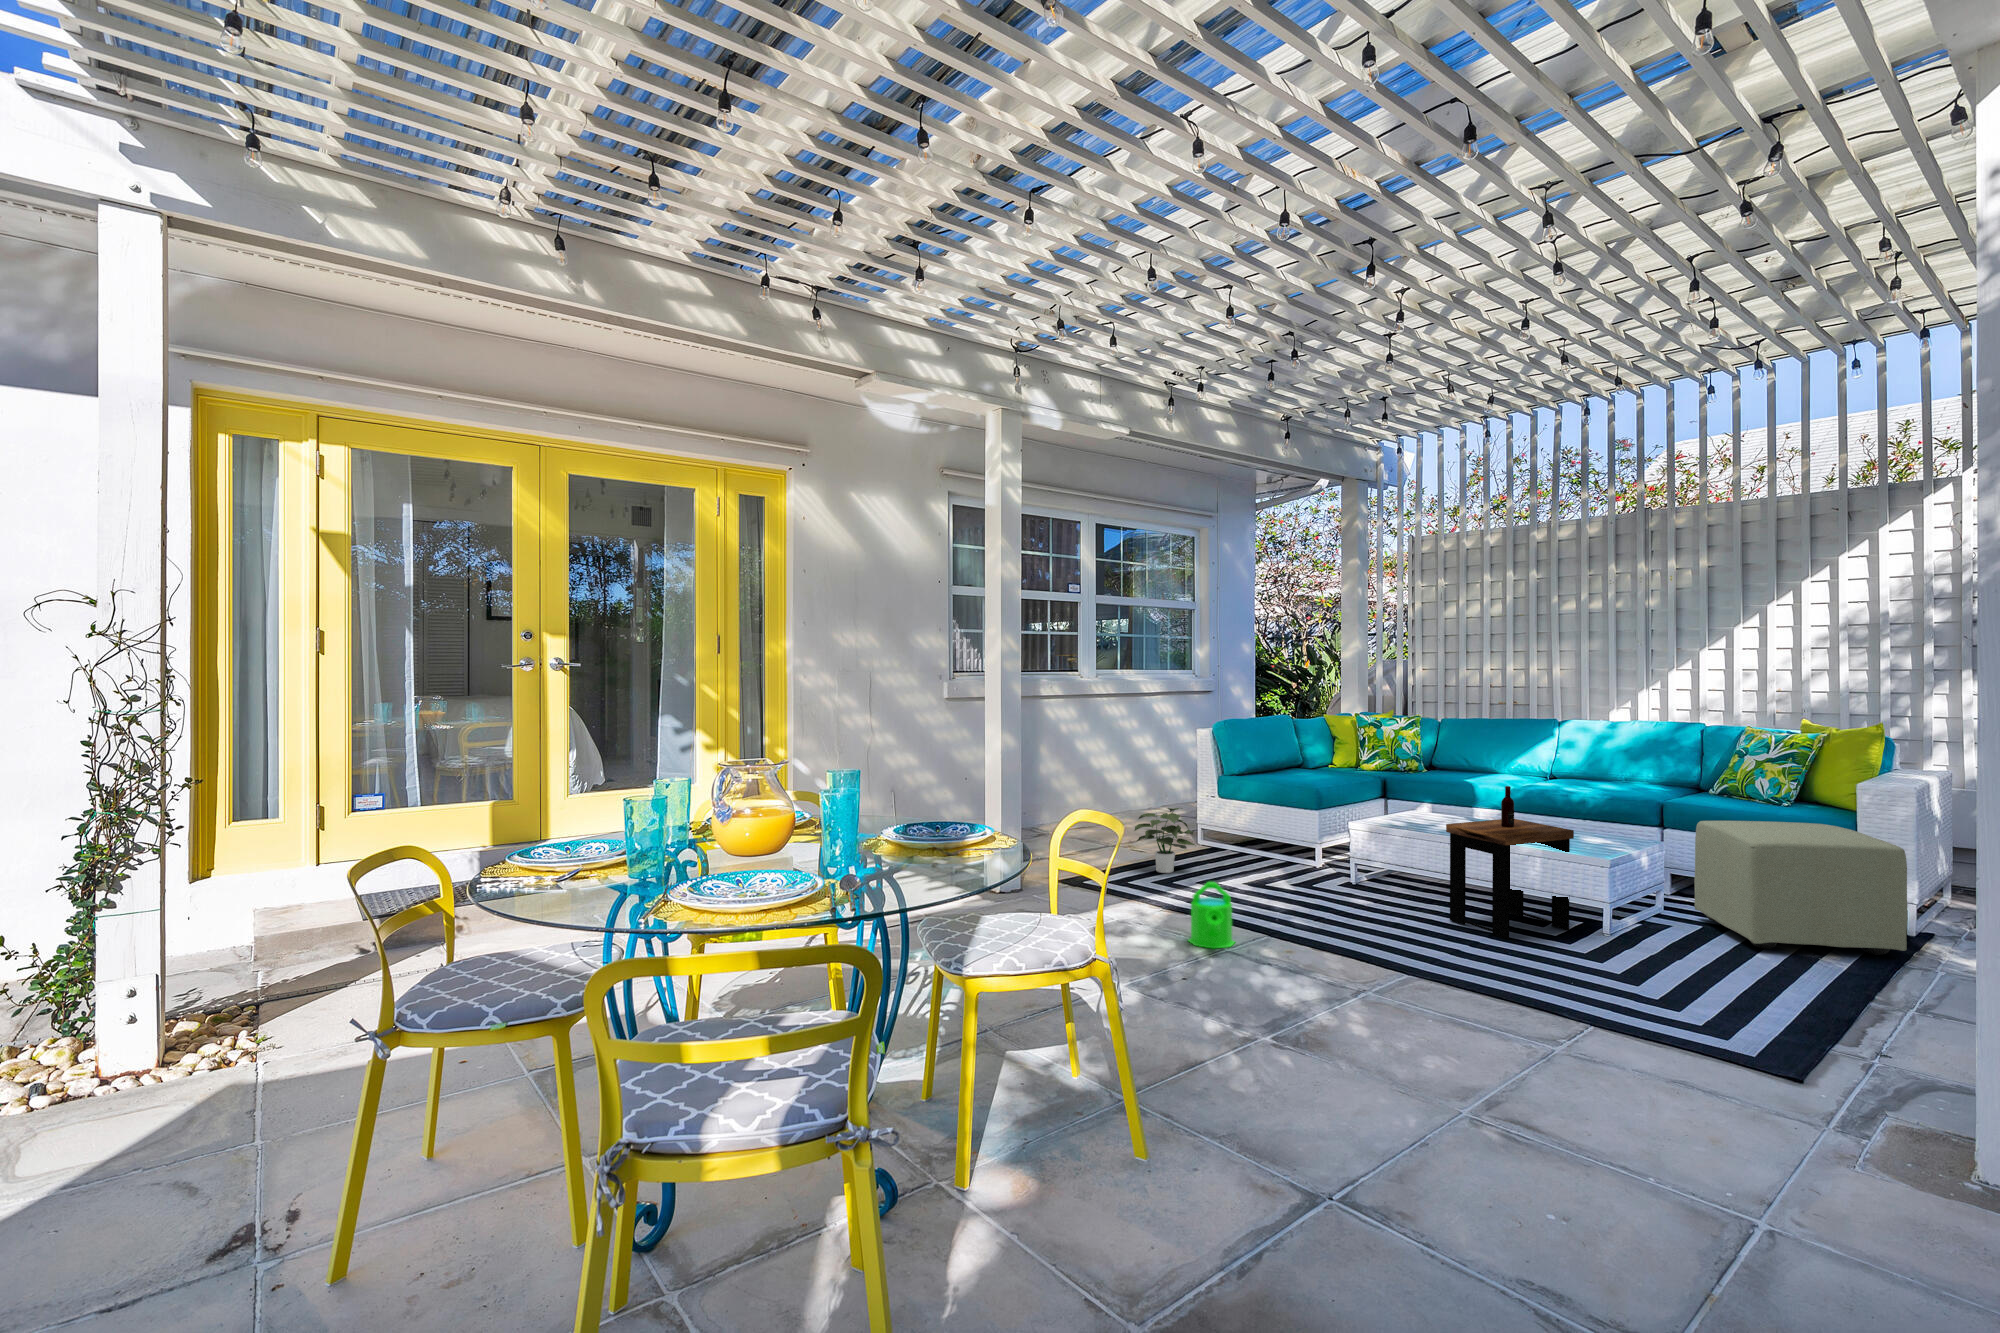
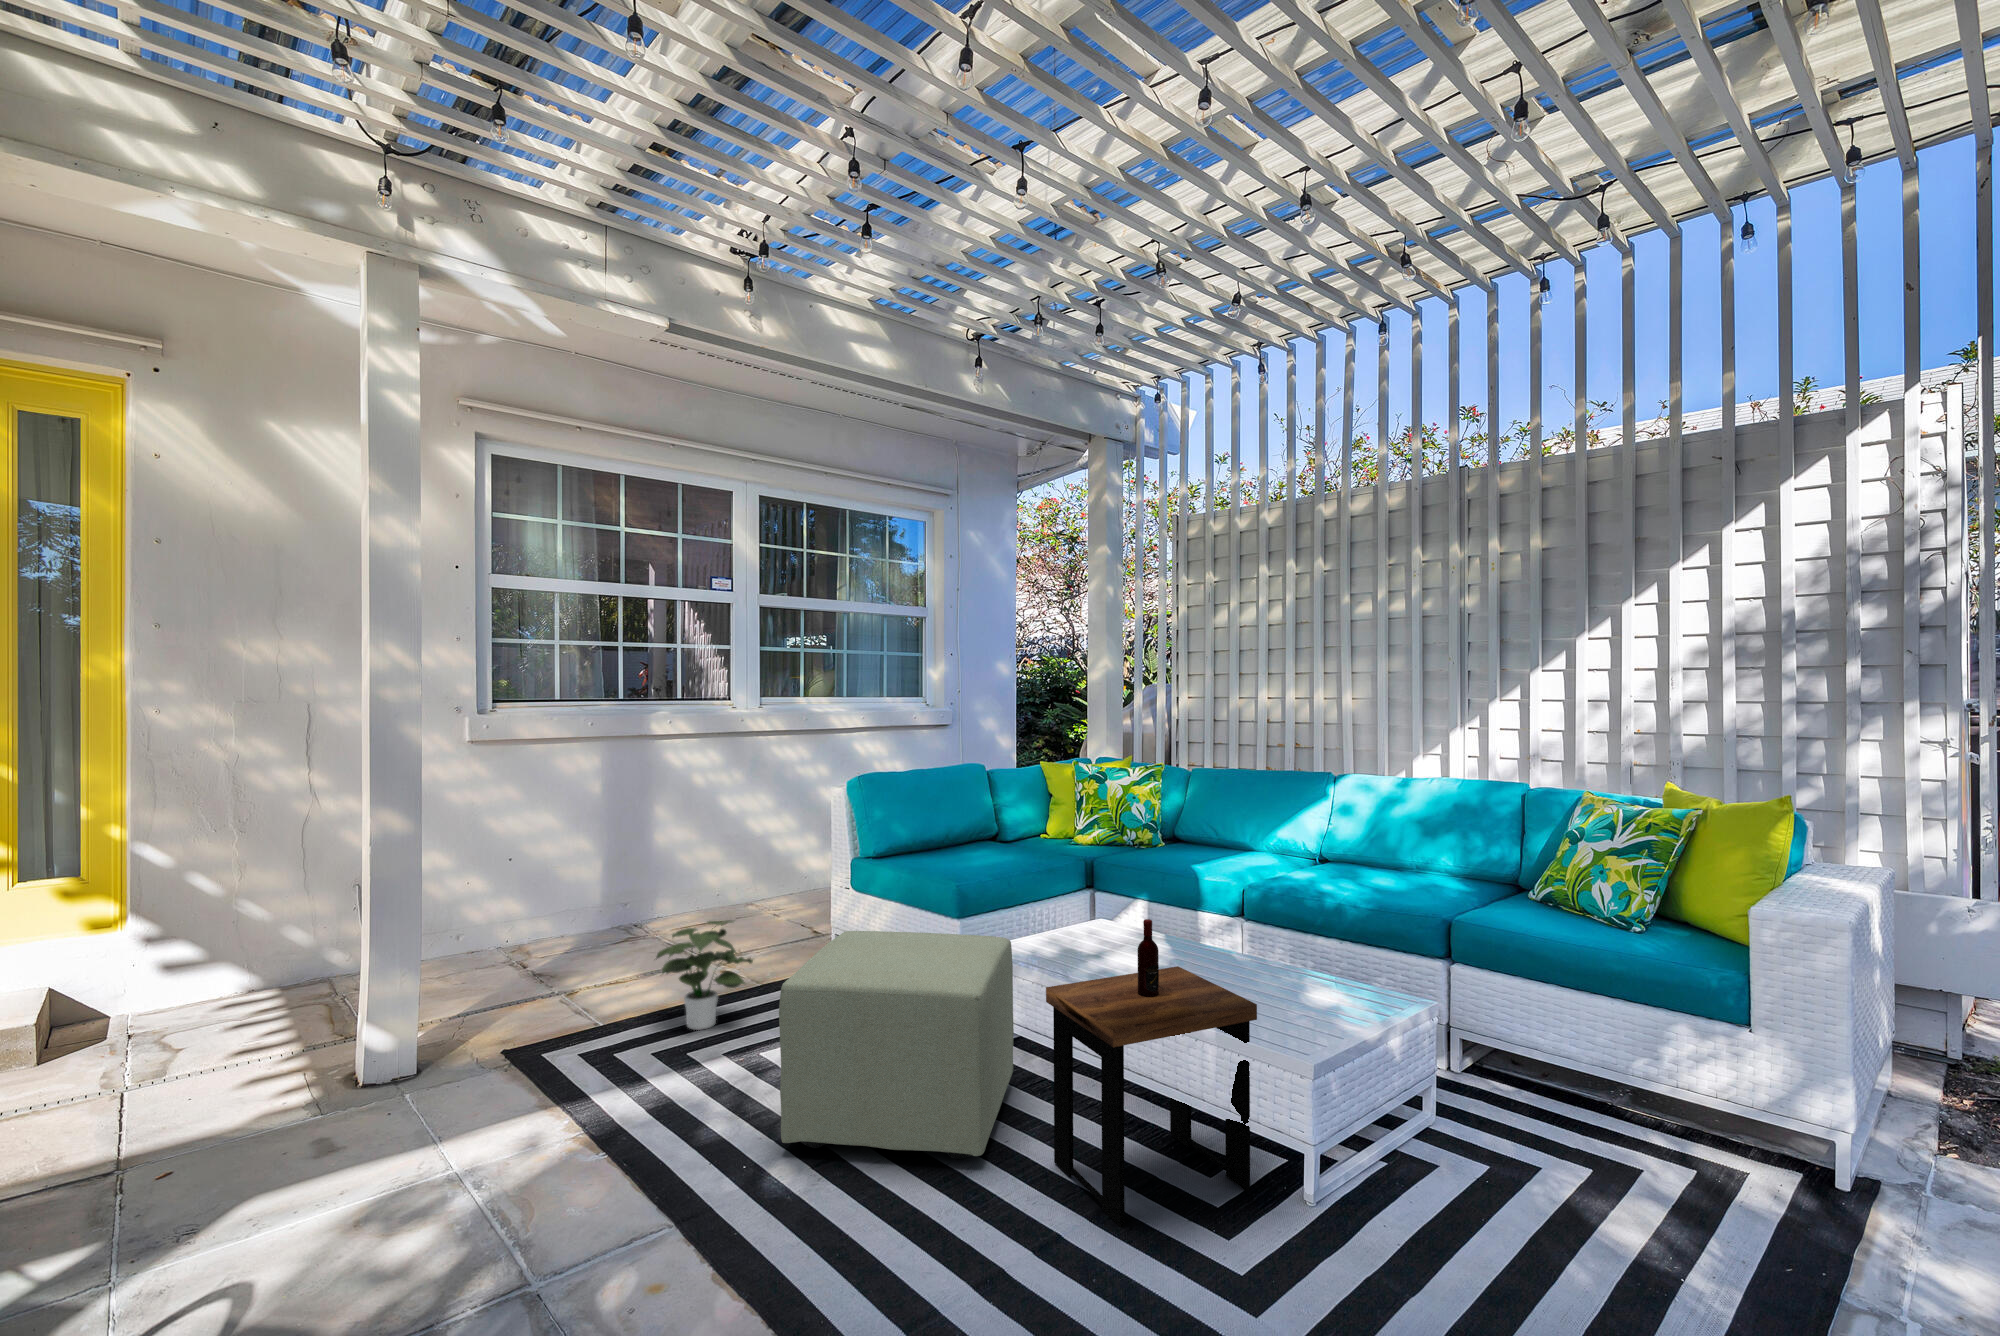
ottoman: present [1694,821,1908,955] -> present [779,931,1014,1159]
watering can: present [1188,882,1235,948] -> none [474,1132,589,1281]

